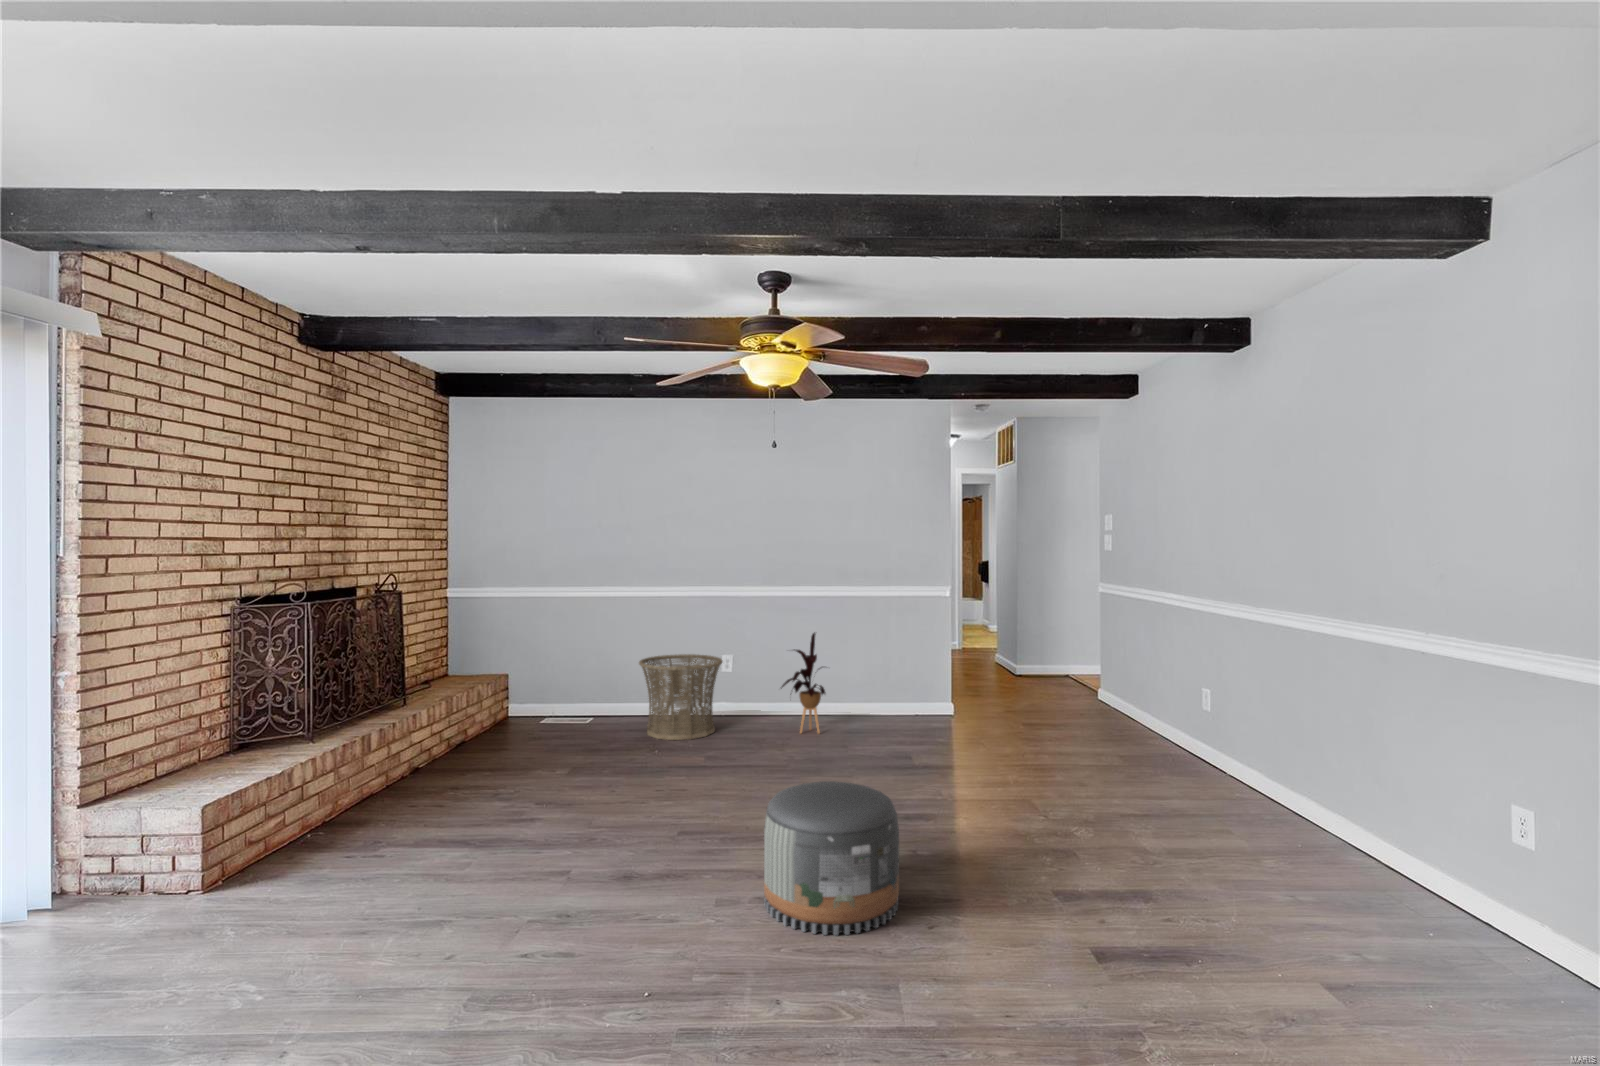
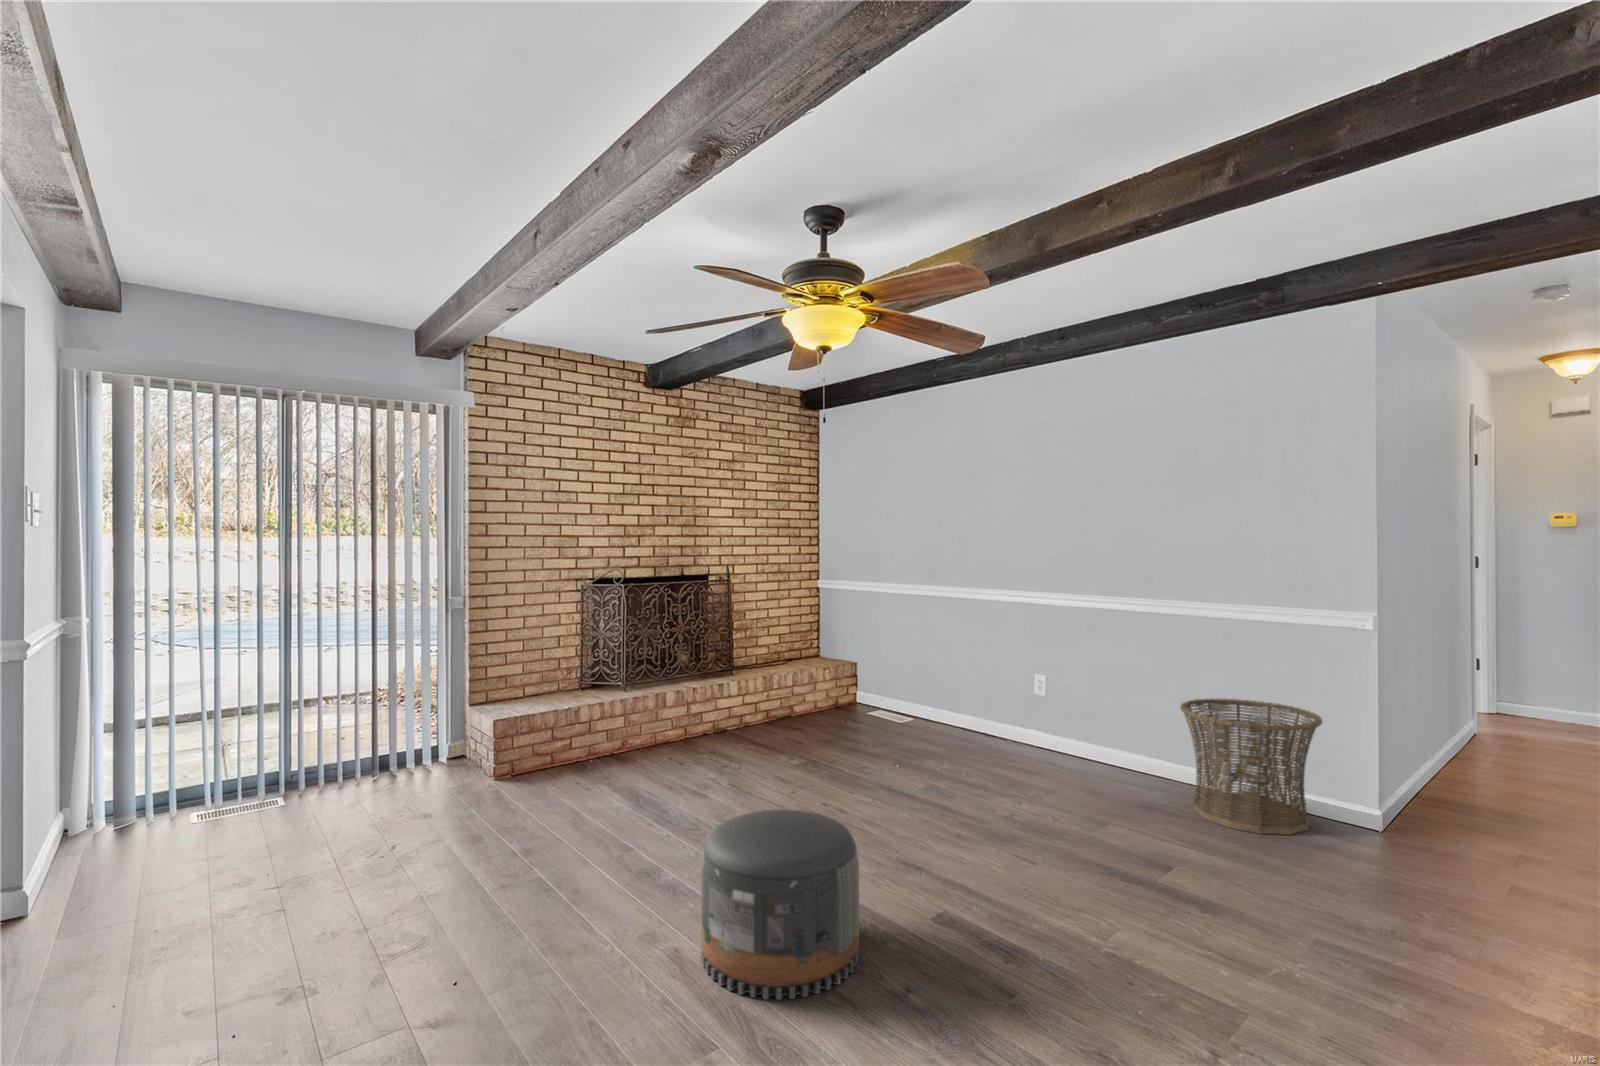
house plant: present [781,632,826,733] -> none [1065,650,1135,780]
basket: present [639,654,722,740] -> present [1180,698,1322,835]

